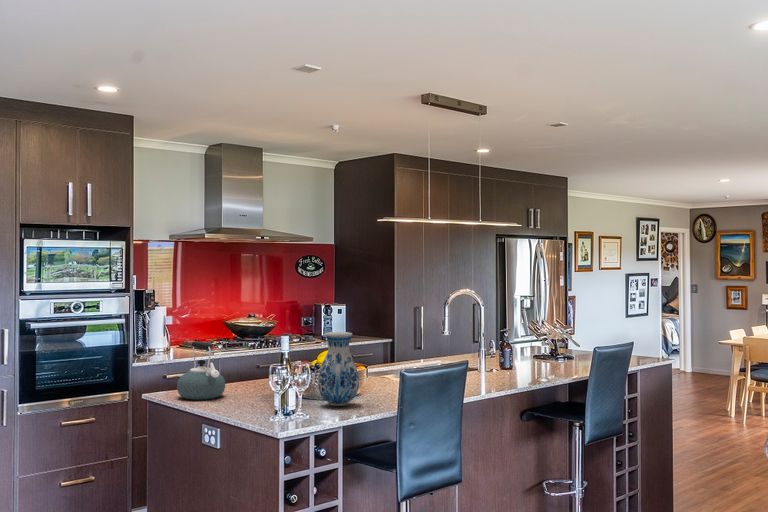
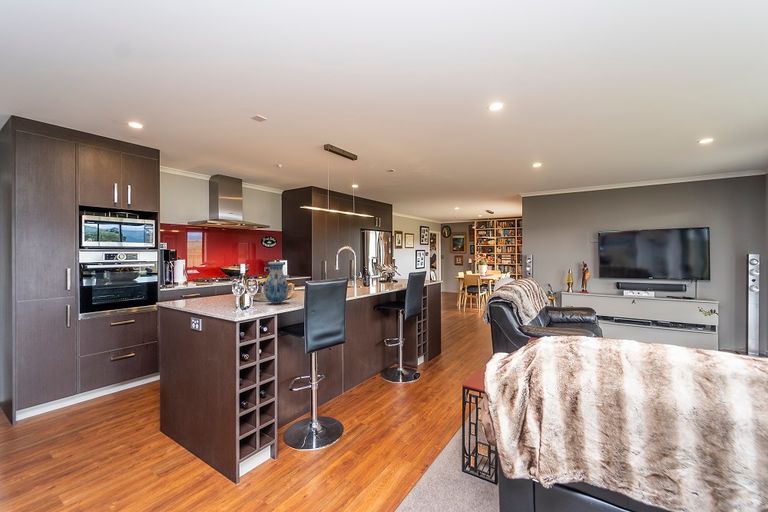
kettle: present [177,342,225,400] -> none [178,271,210,304]

